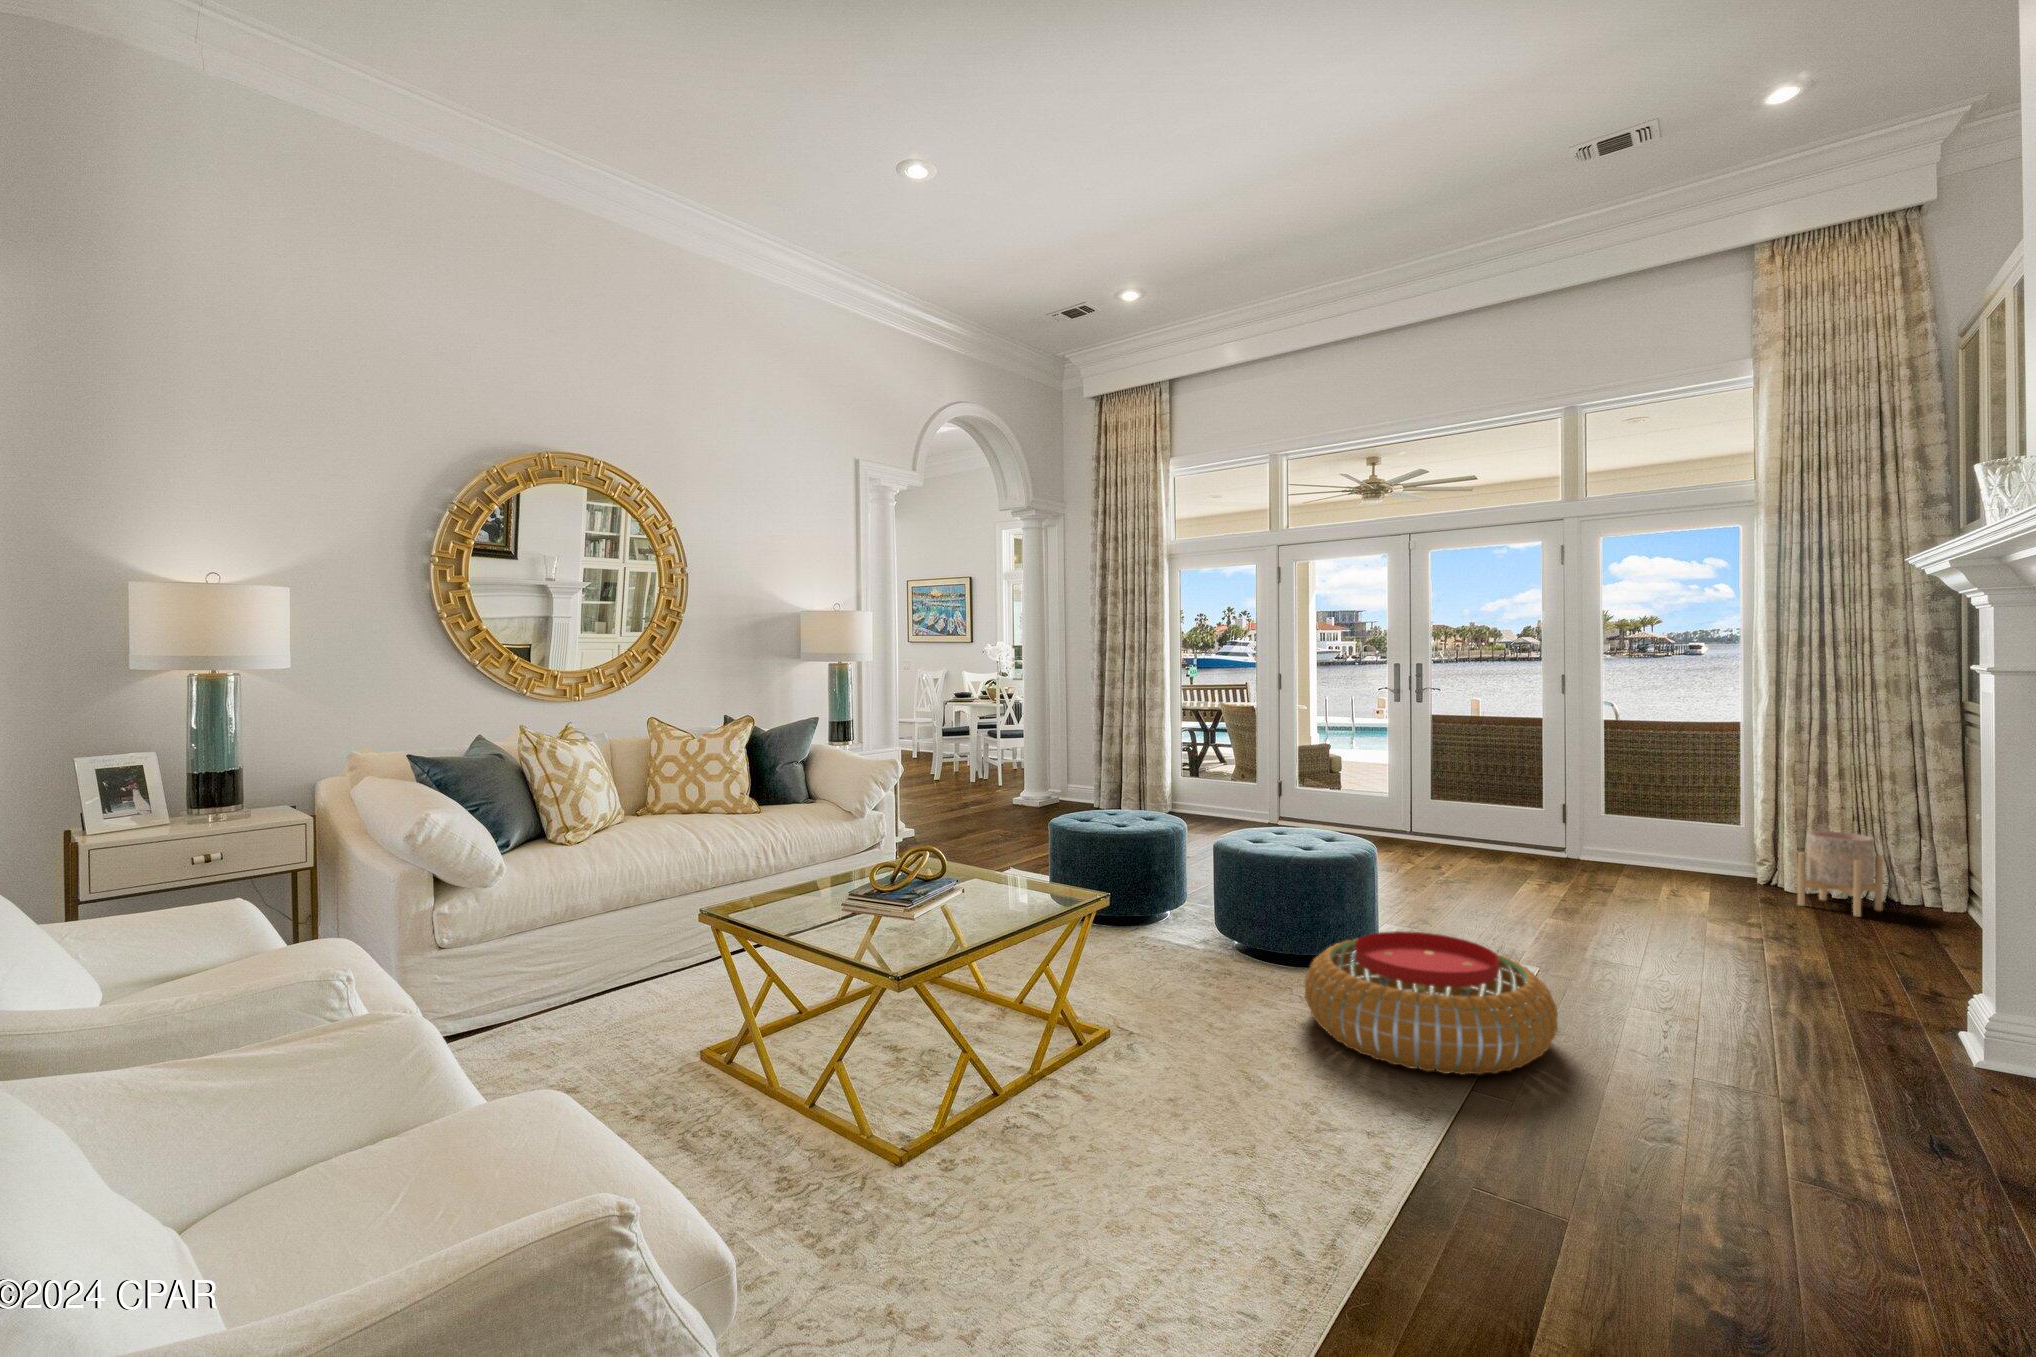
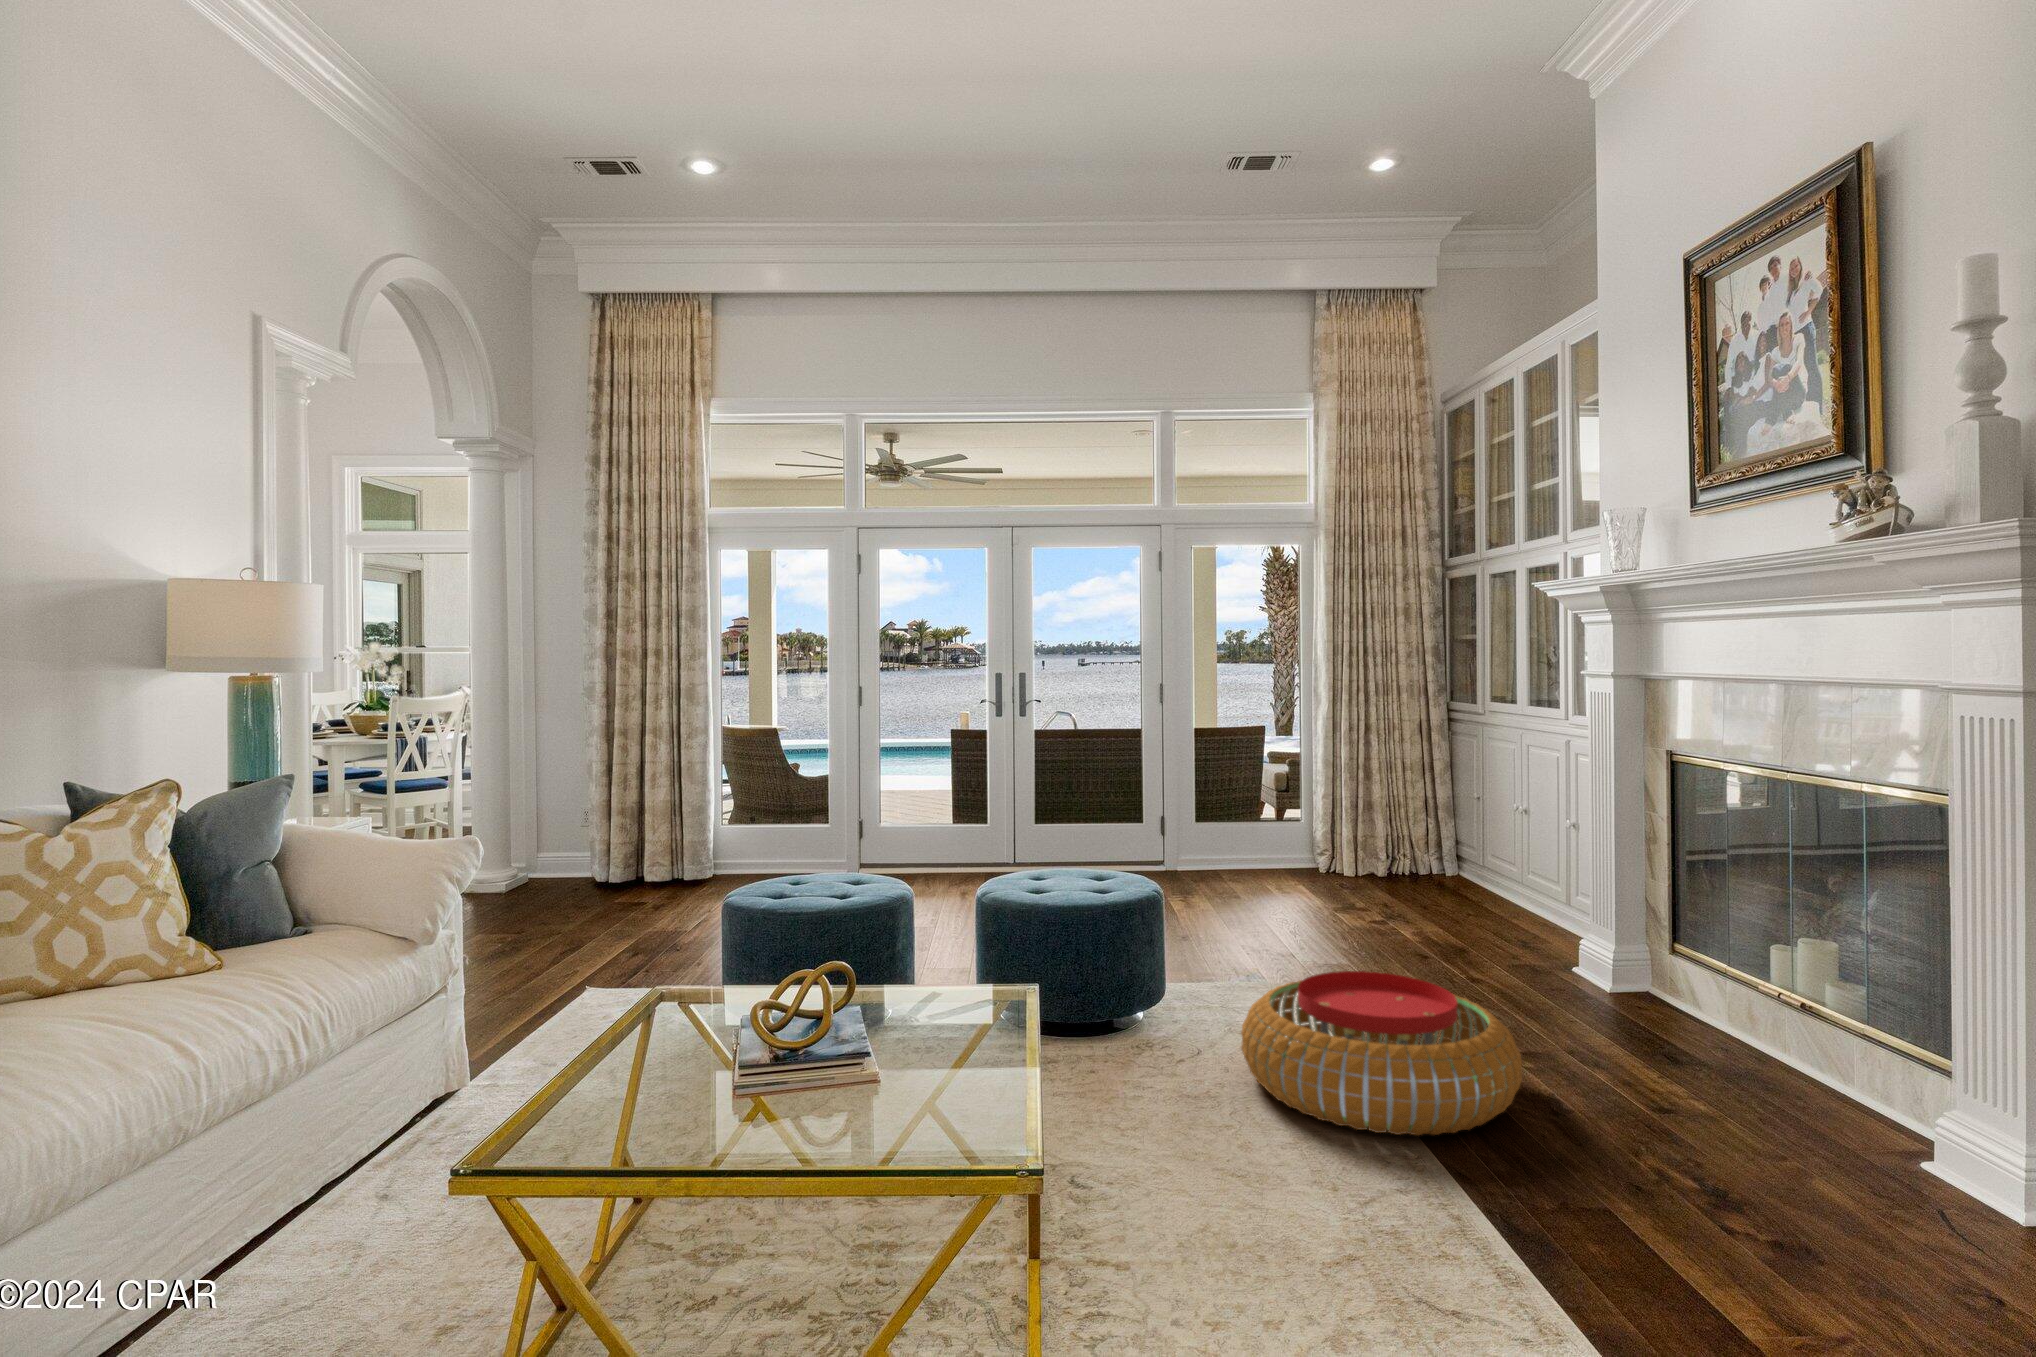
planter: present [1798,831,1883,917] -> none [1371,817,1419,889]

